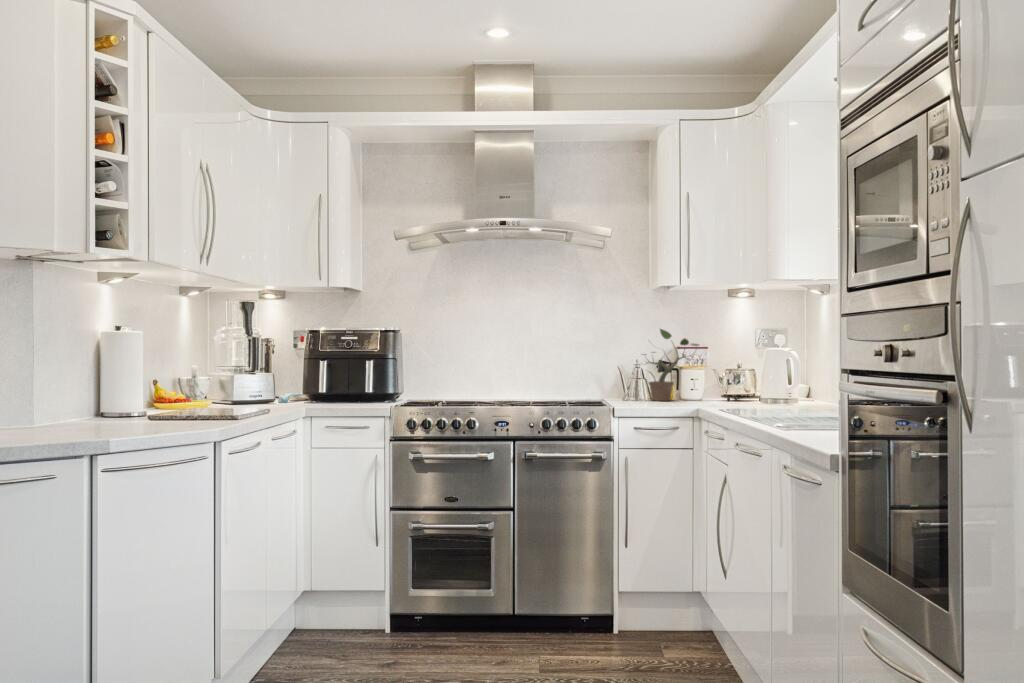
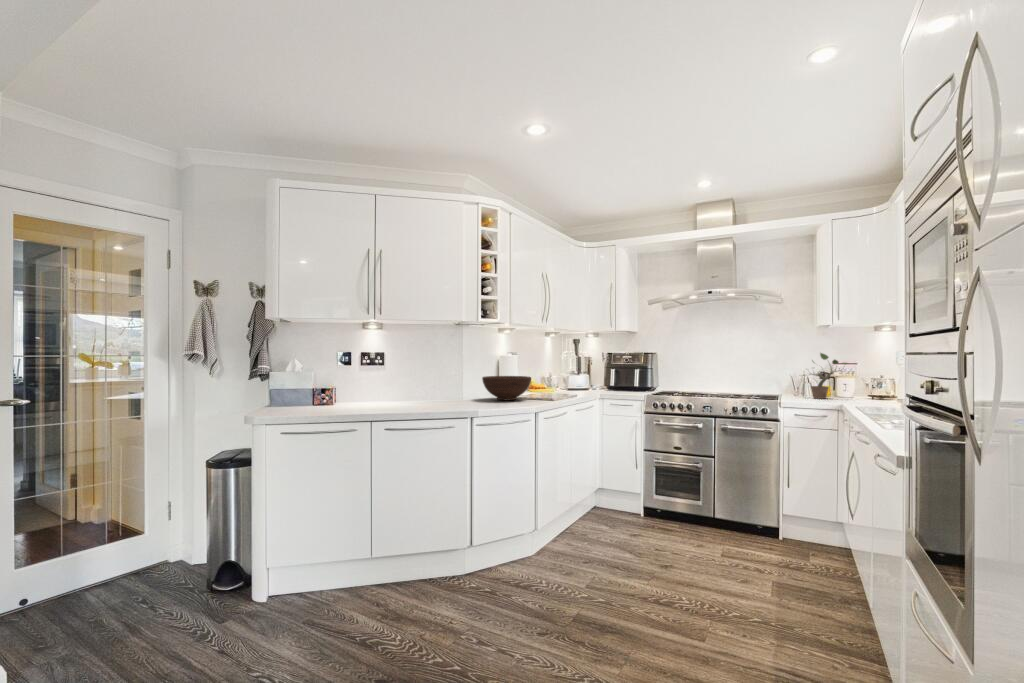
fruit bowl: none [34,375,163,431] -> present [482,376,531,400]

